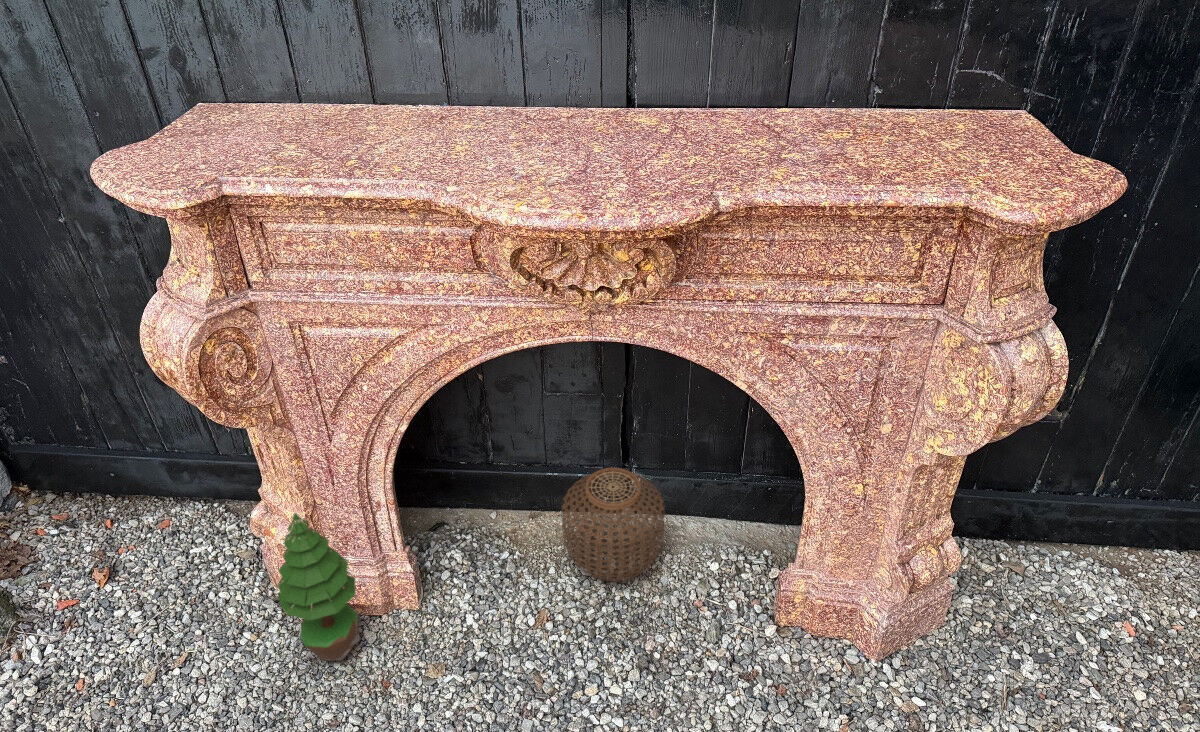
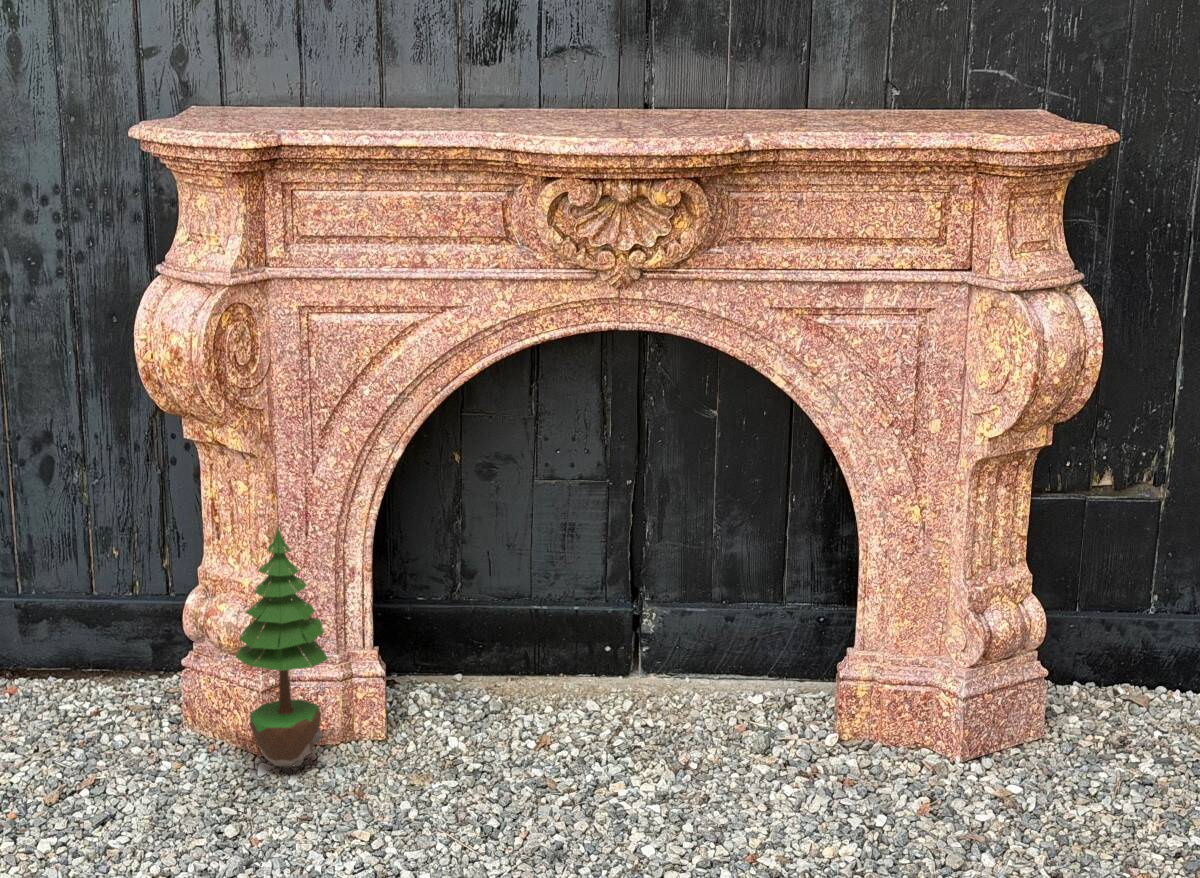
woven basket: present [562,468,665,582] -> none [566,563,695,711]

